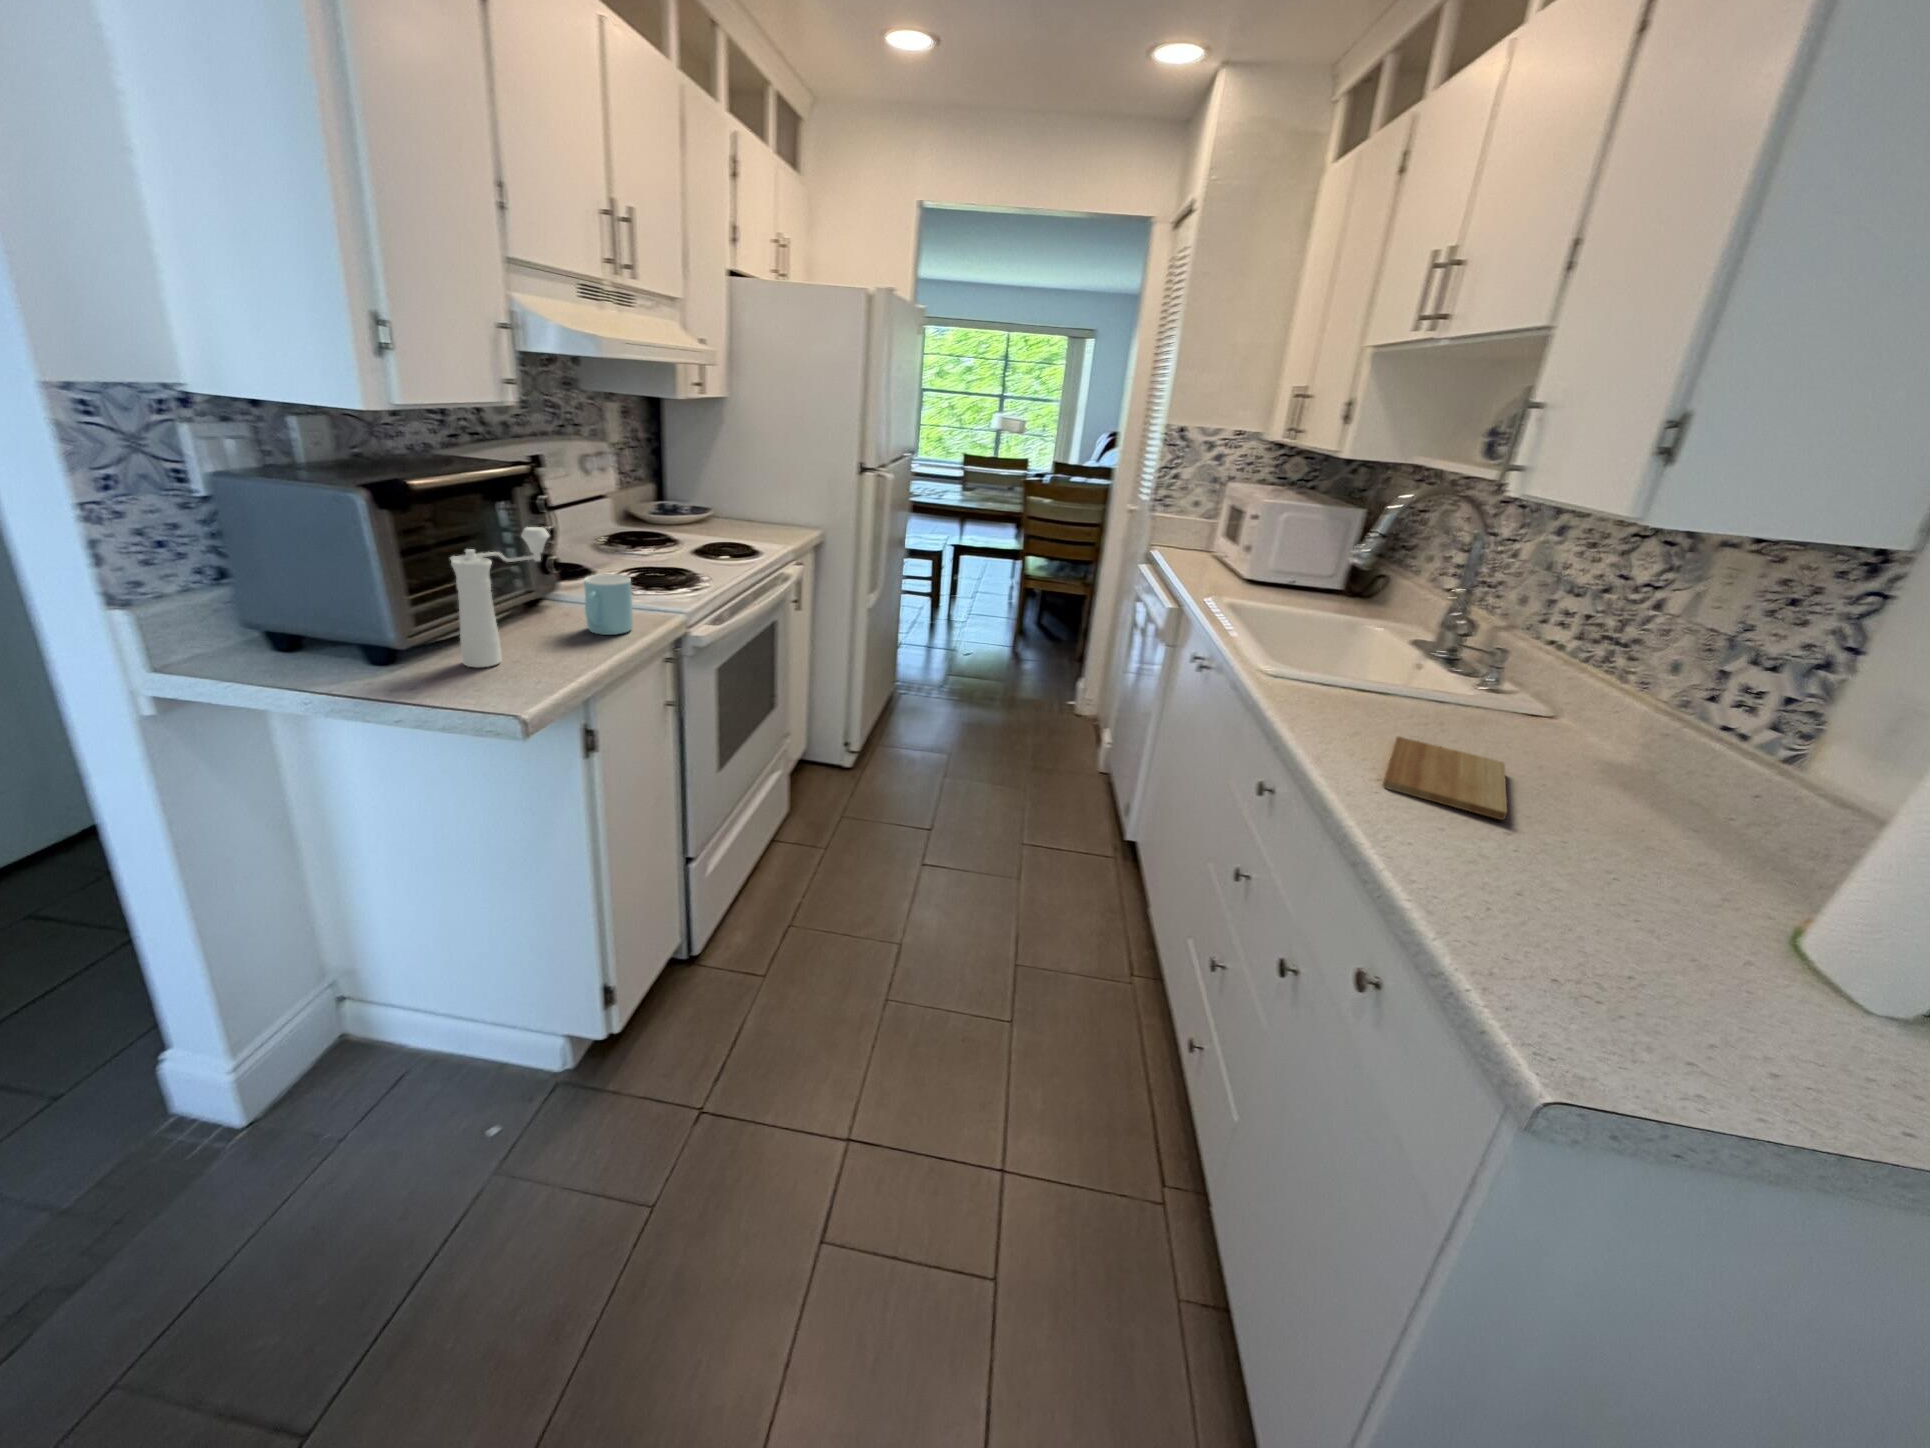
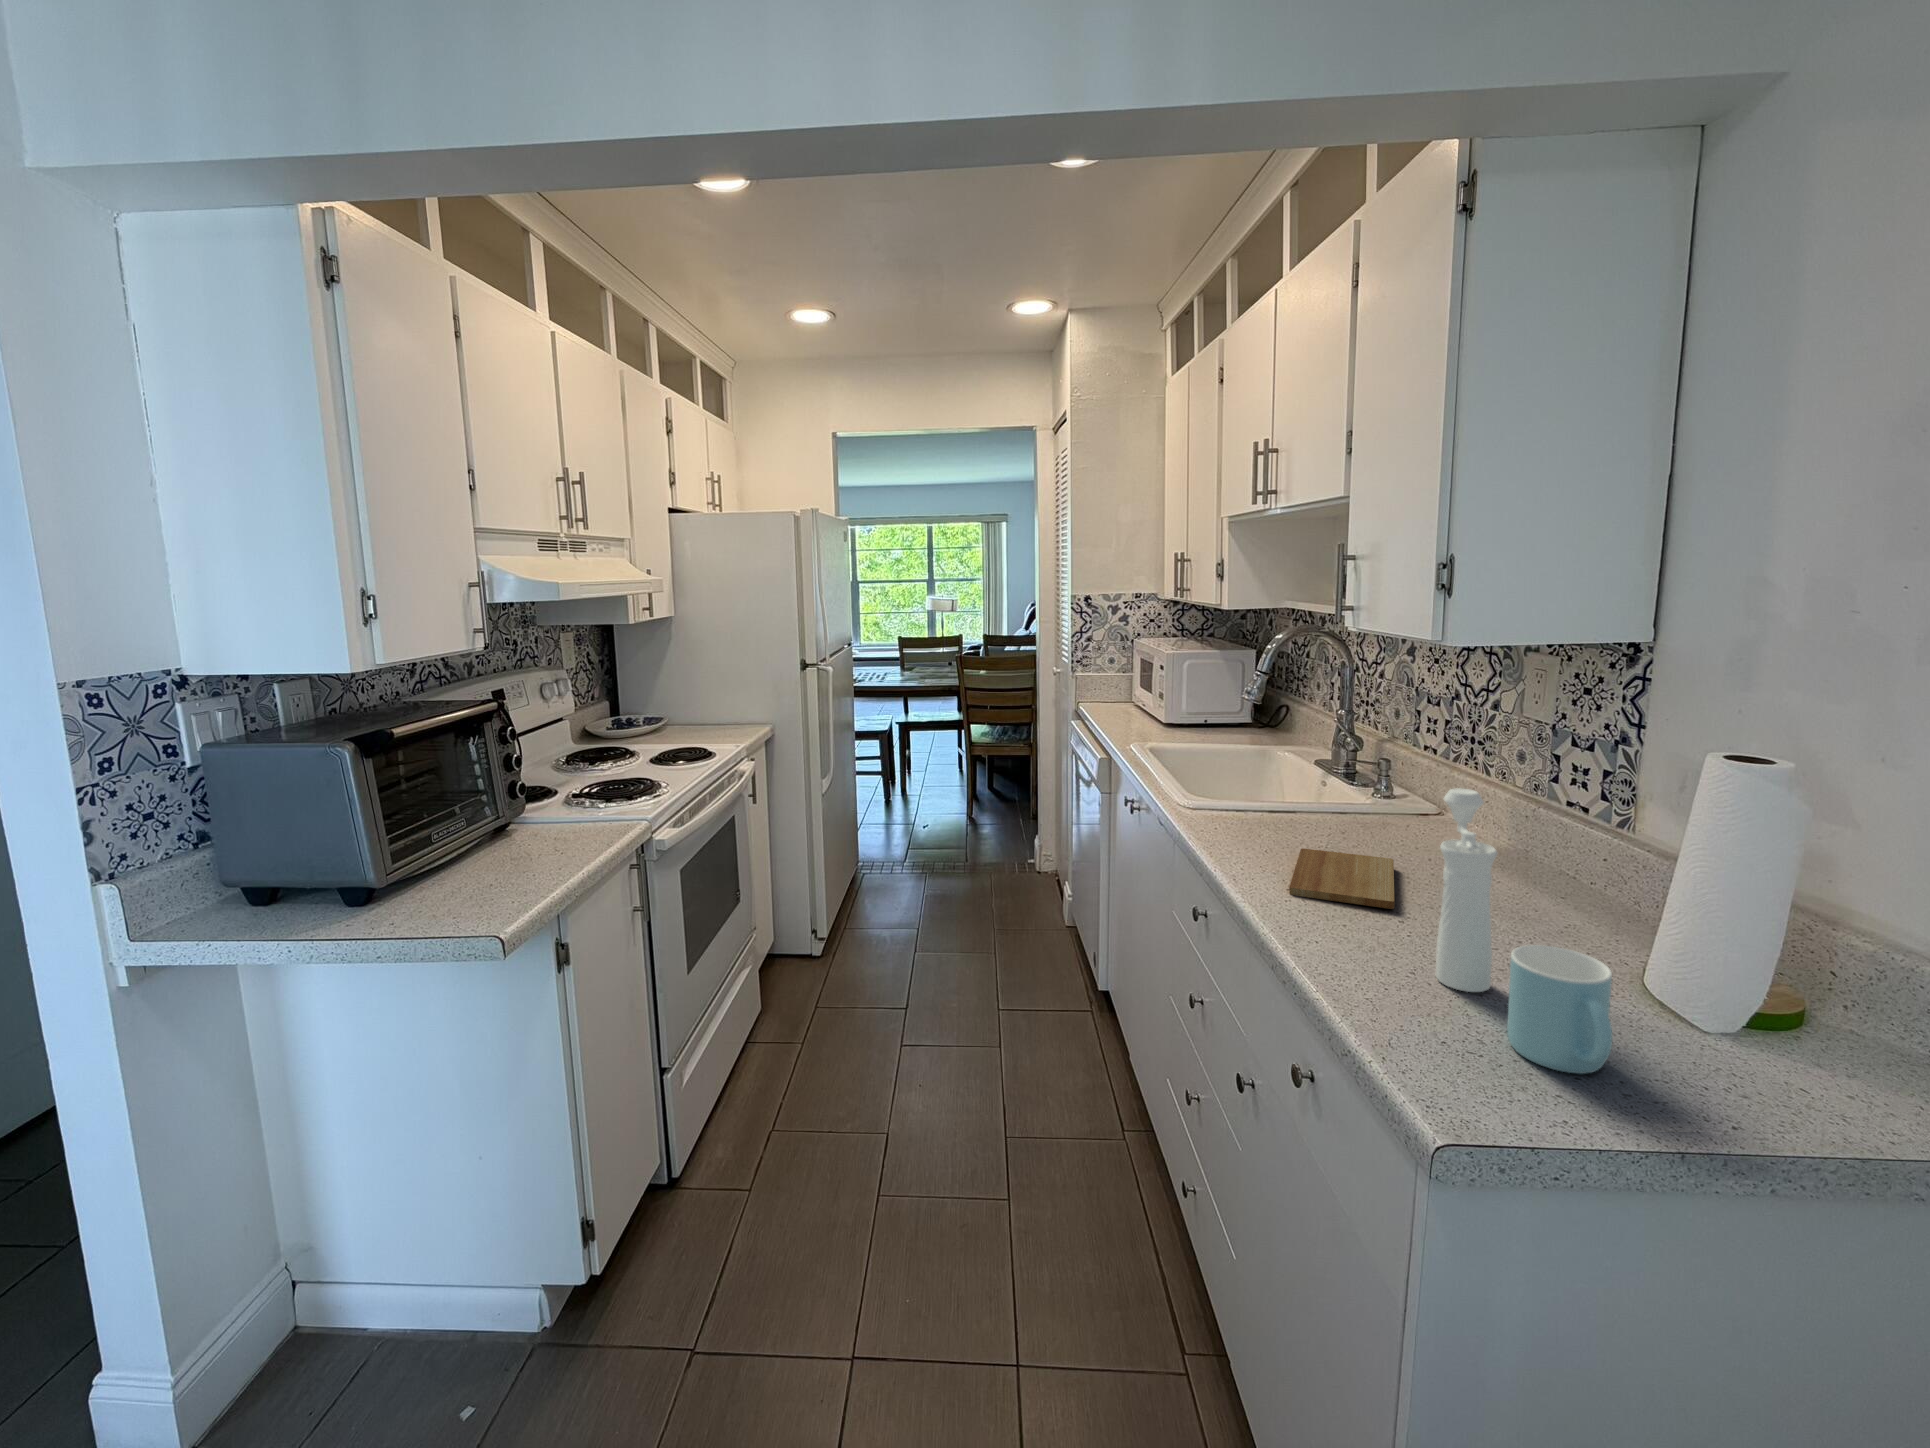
pepper mill: present [450,527,549,667] -> present [1436,788,1497,992]
mug: present [584,574,633,635] -> present [1507,945,1612,1074]

